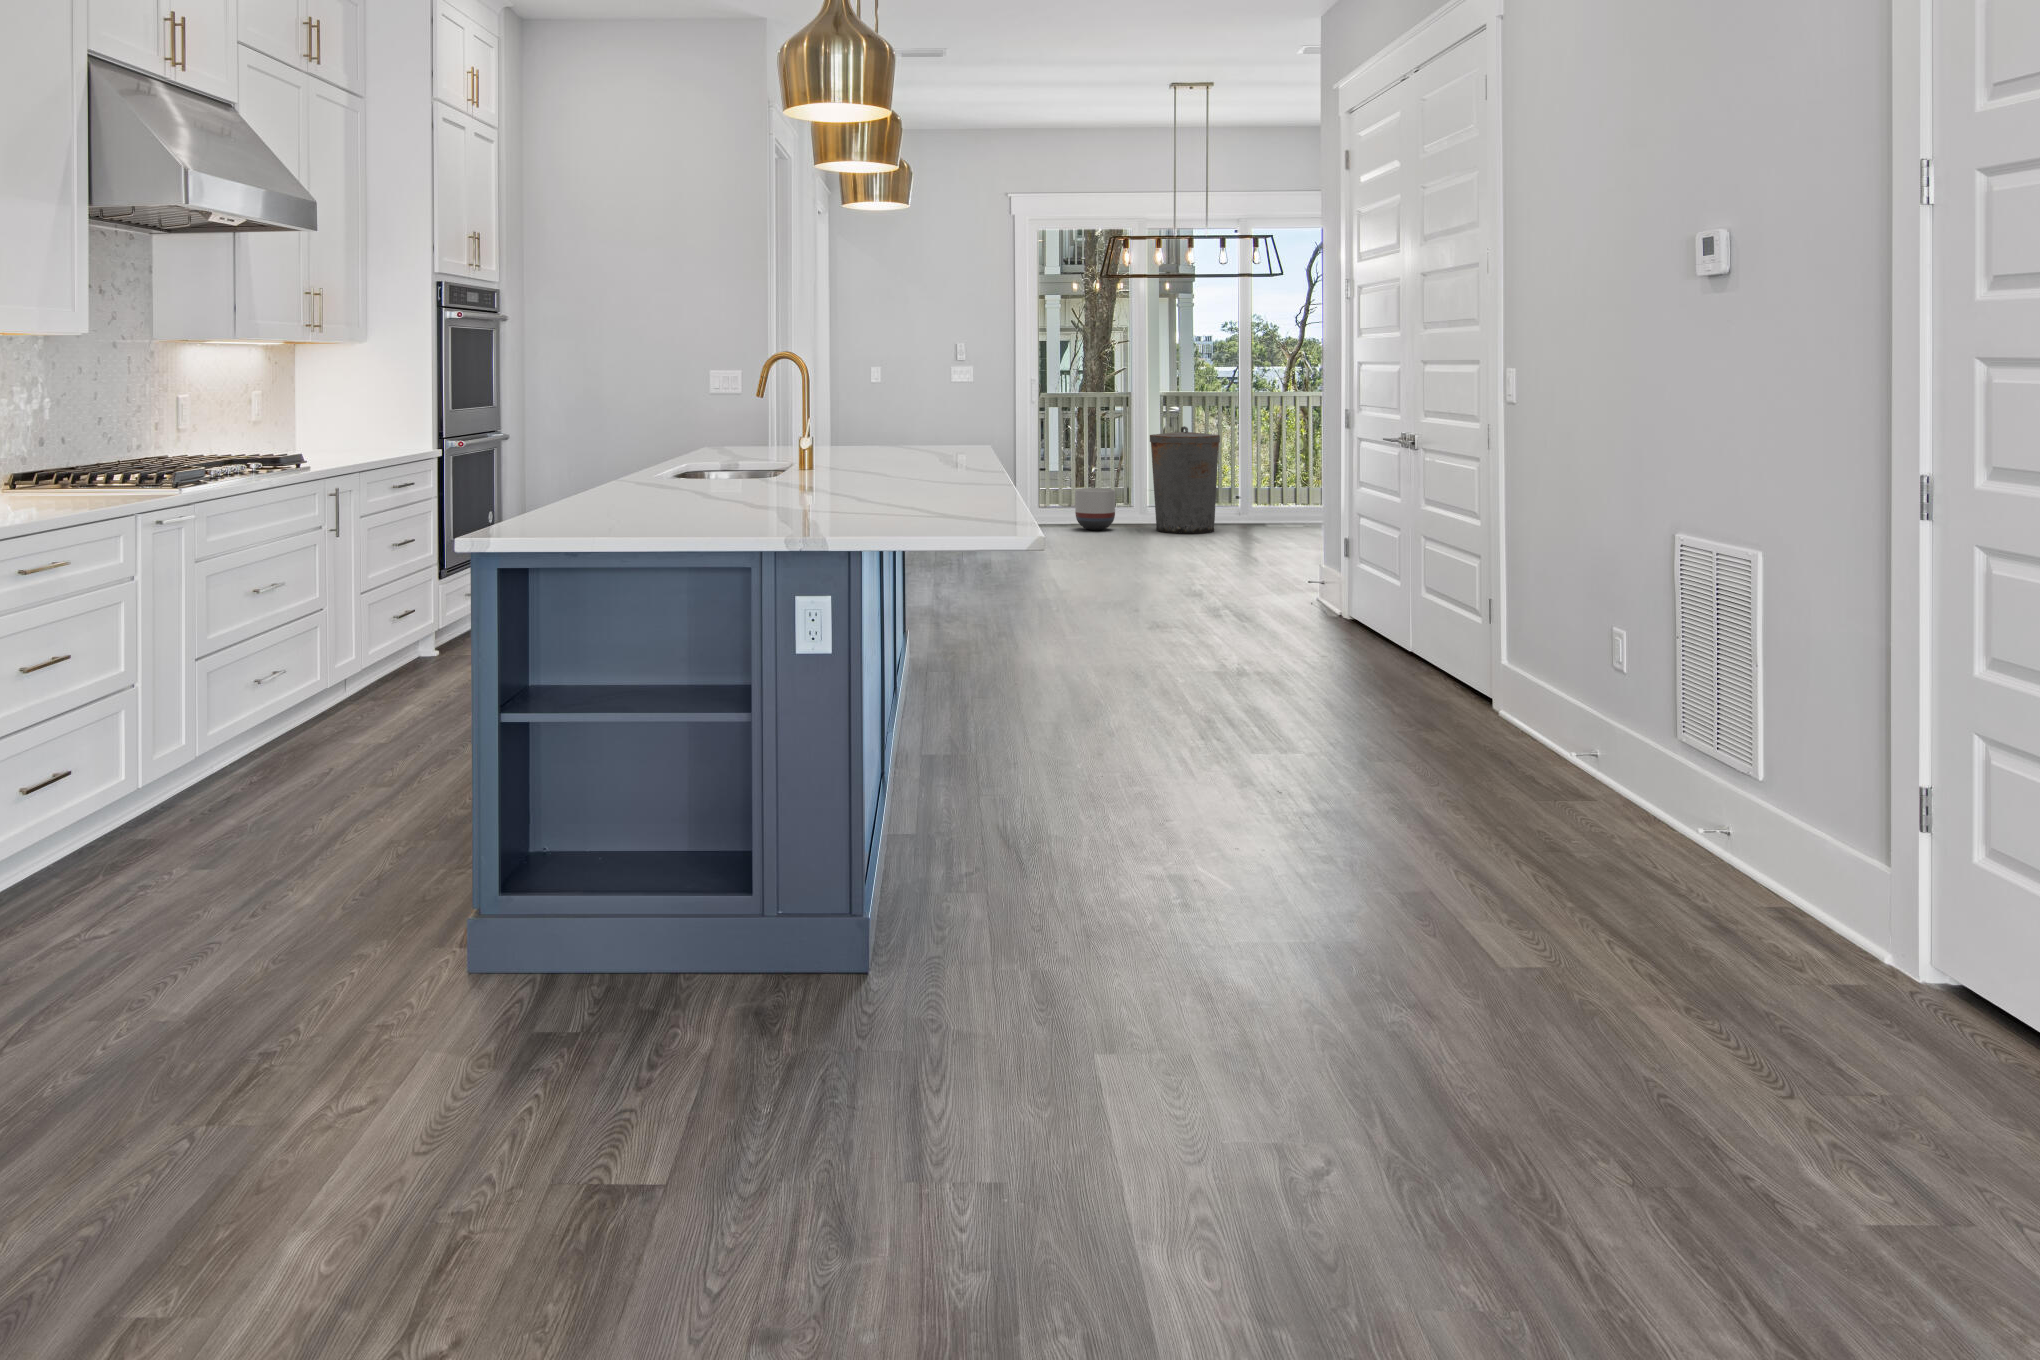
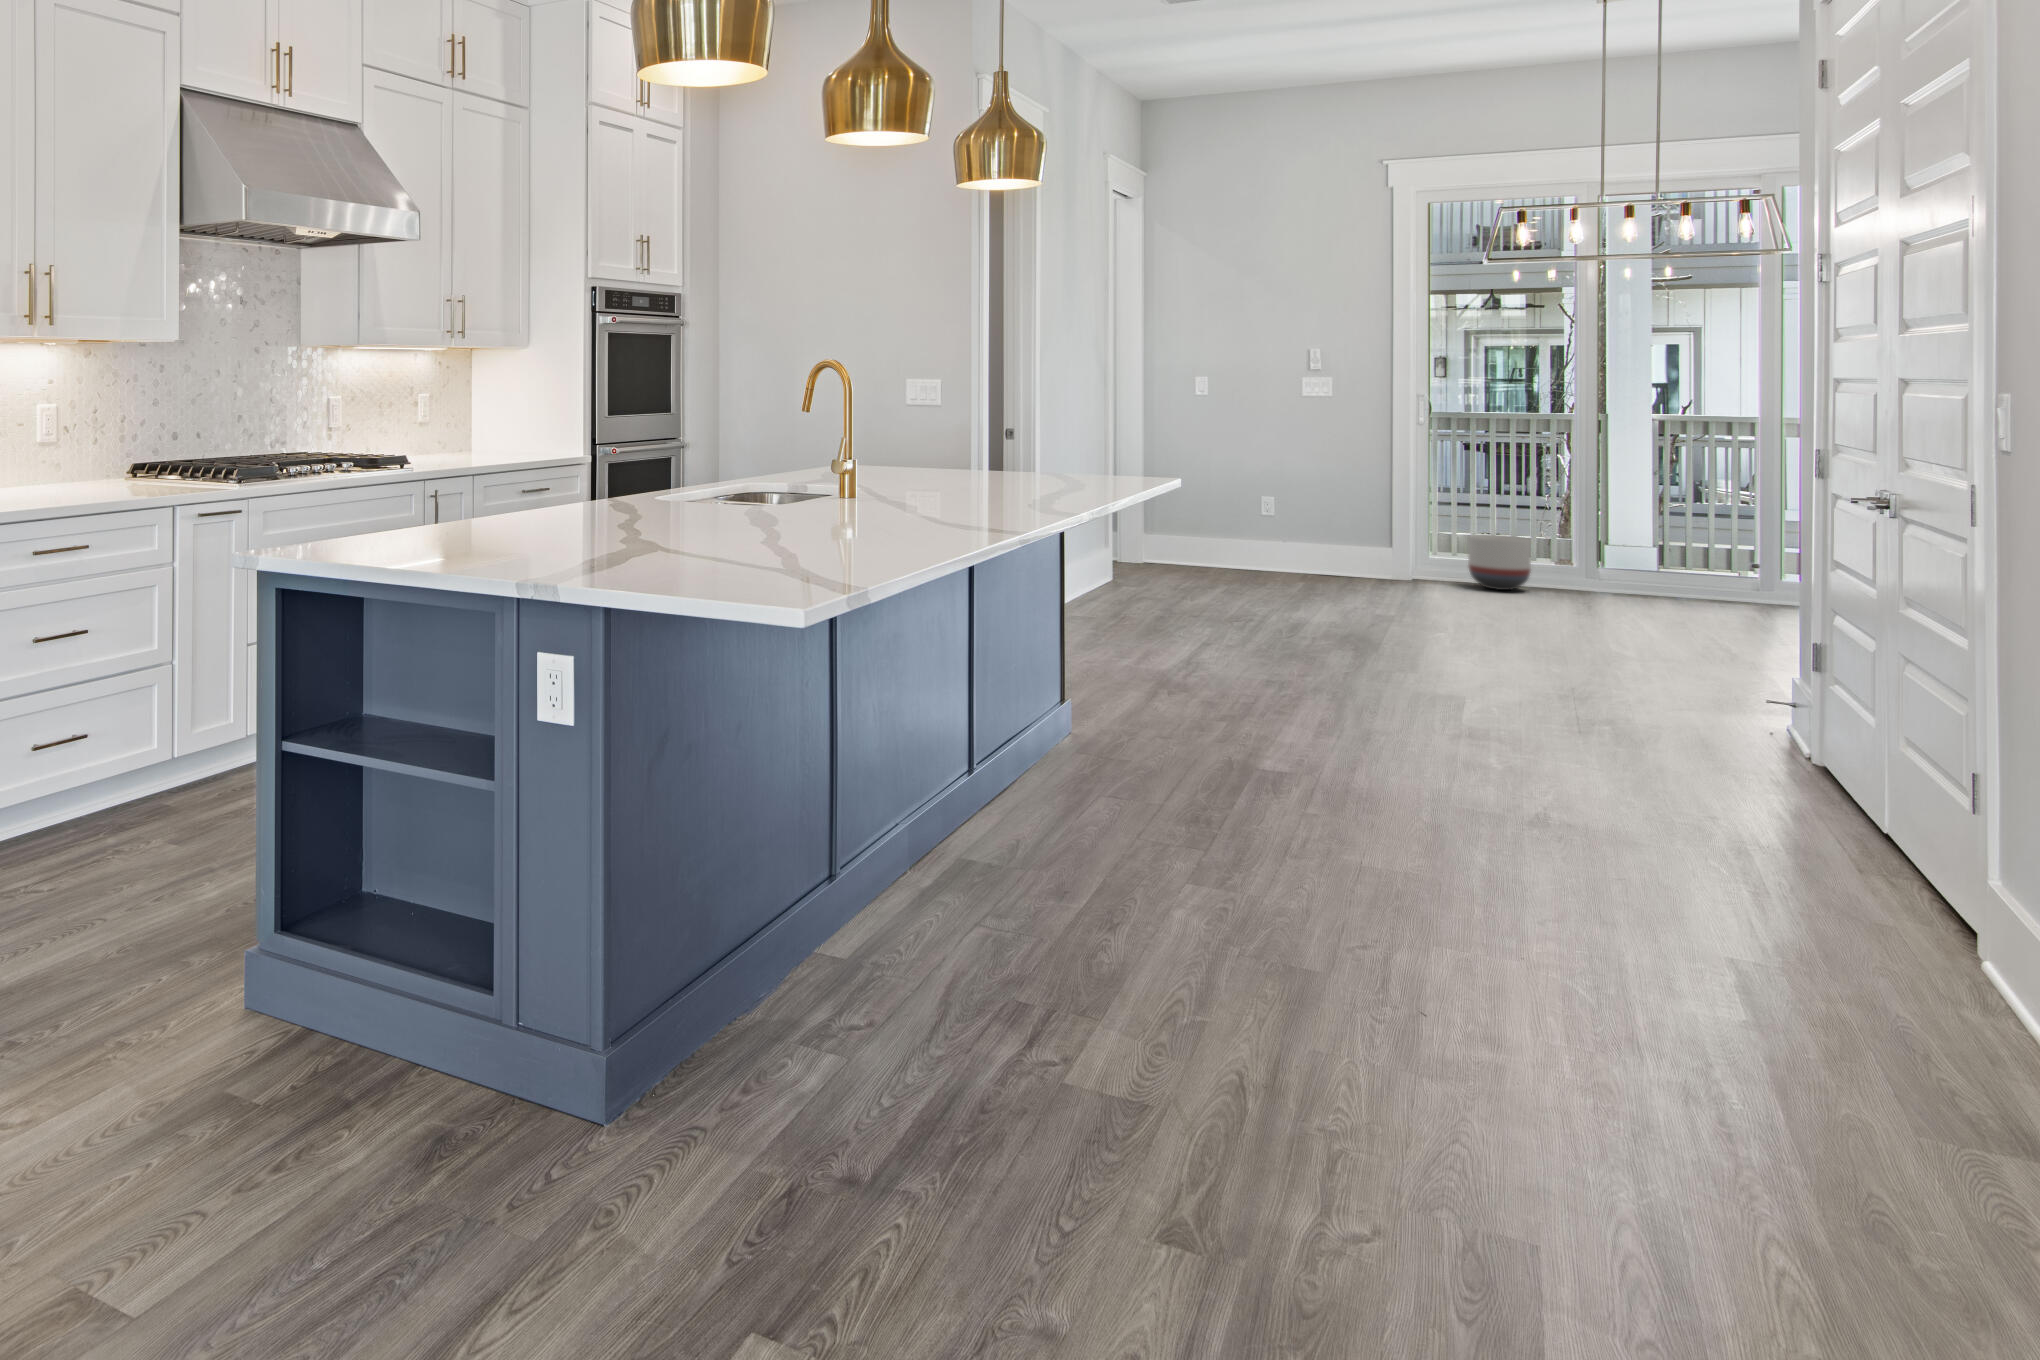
trash can: present [1150,426,1220,534] -> none [1588,461,1707,609]

